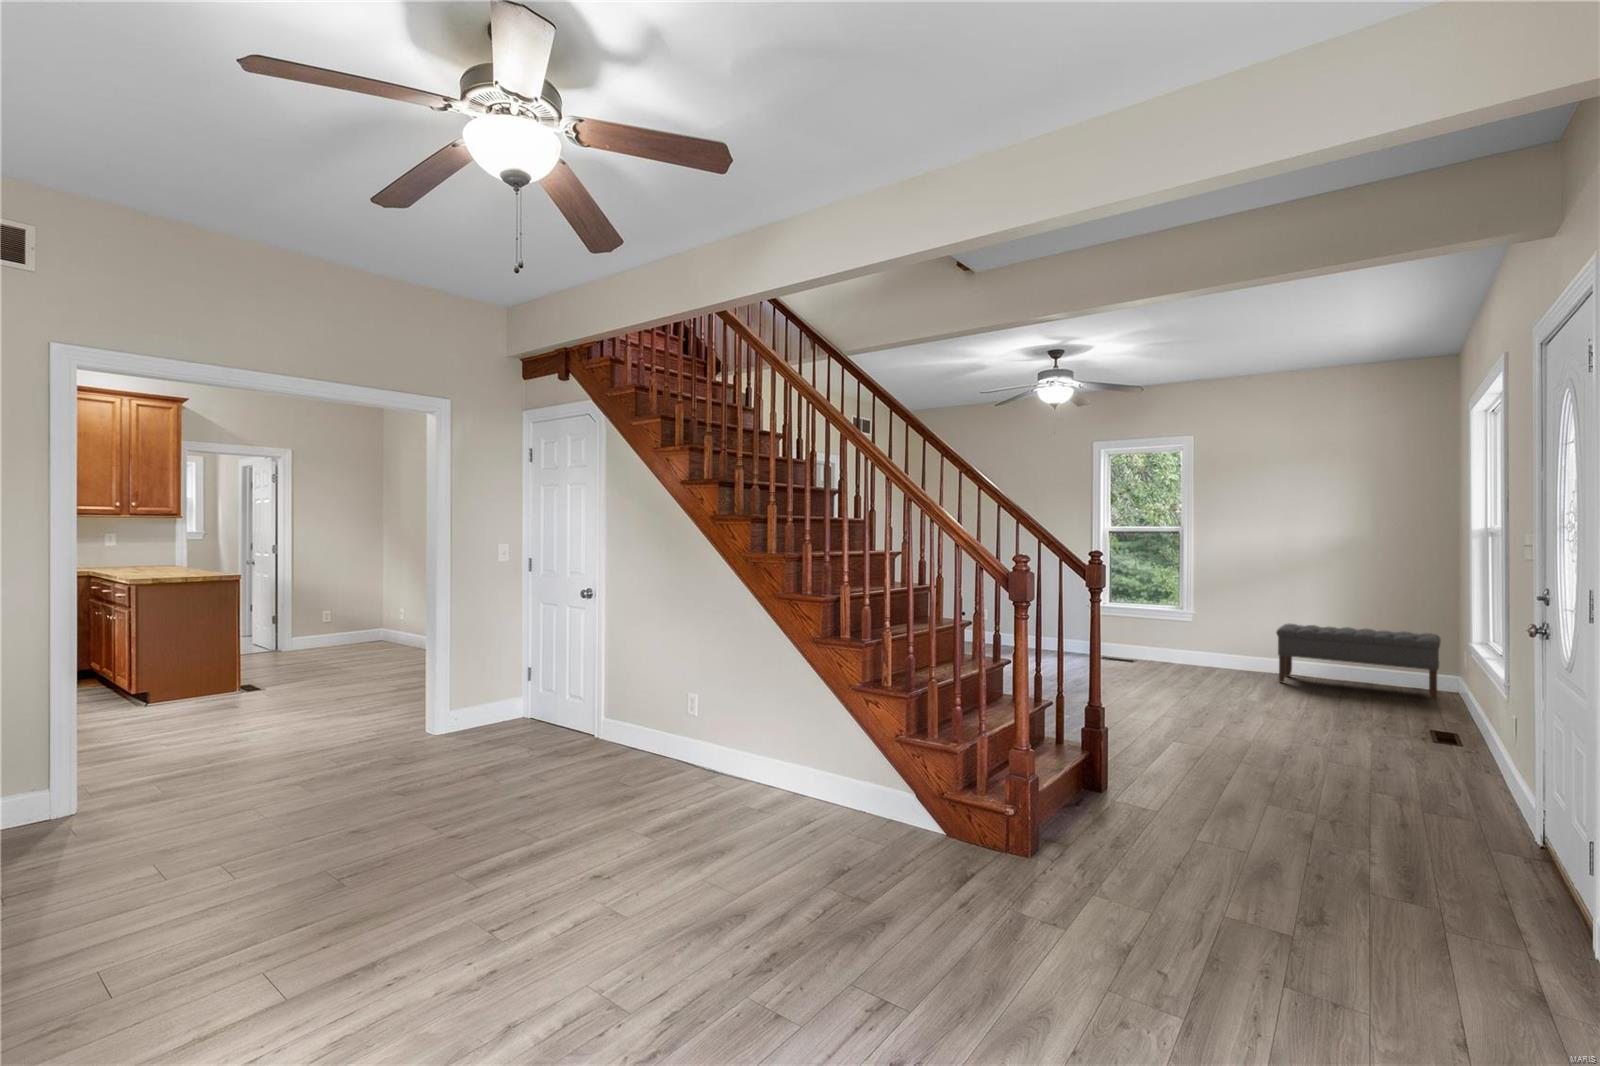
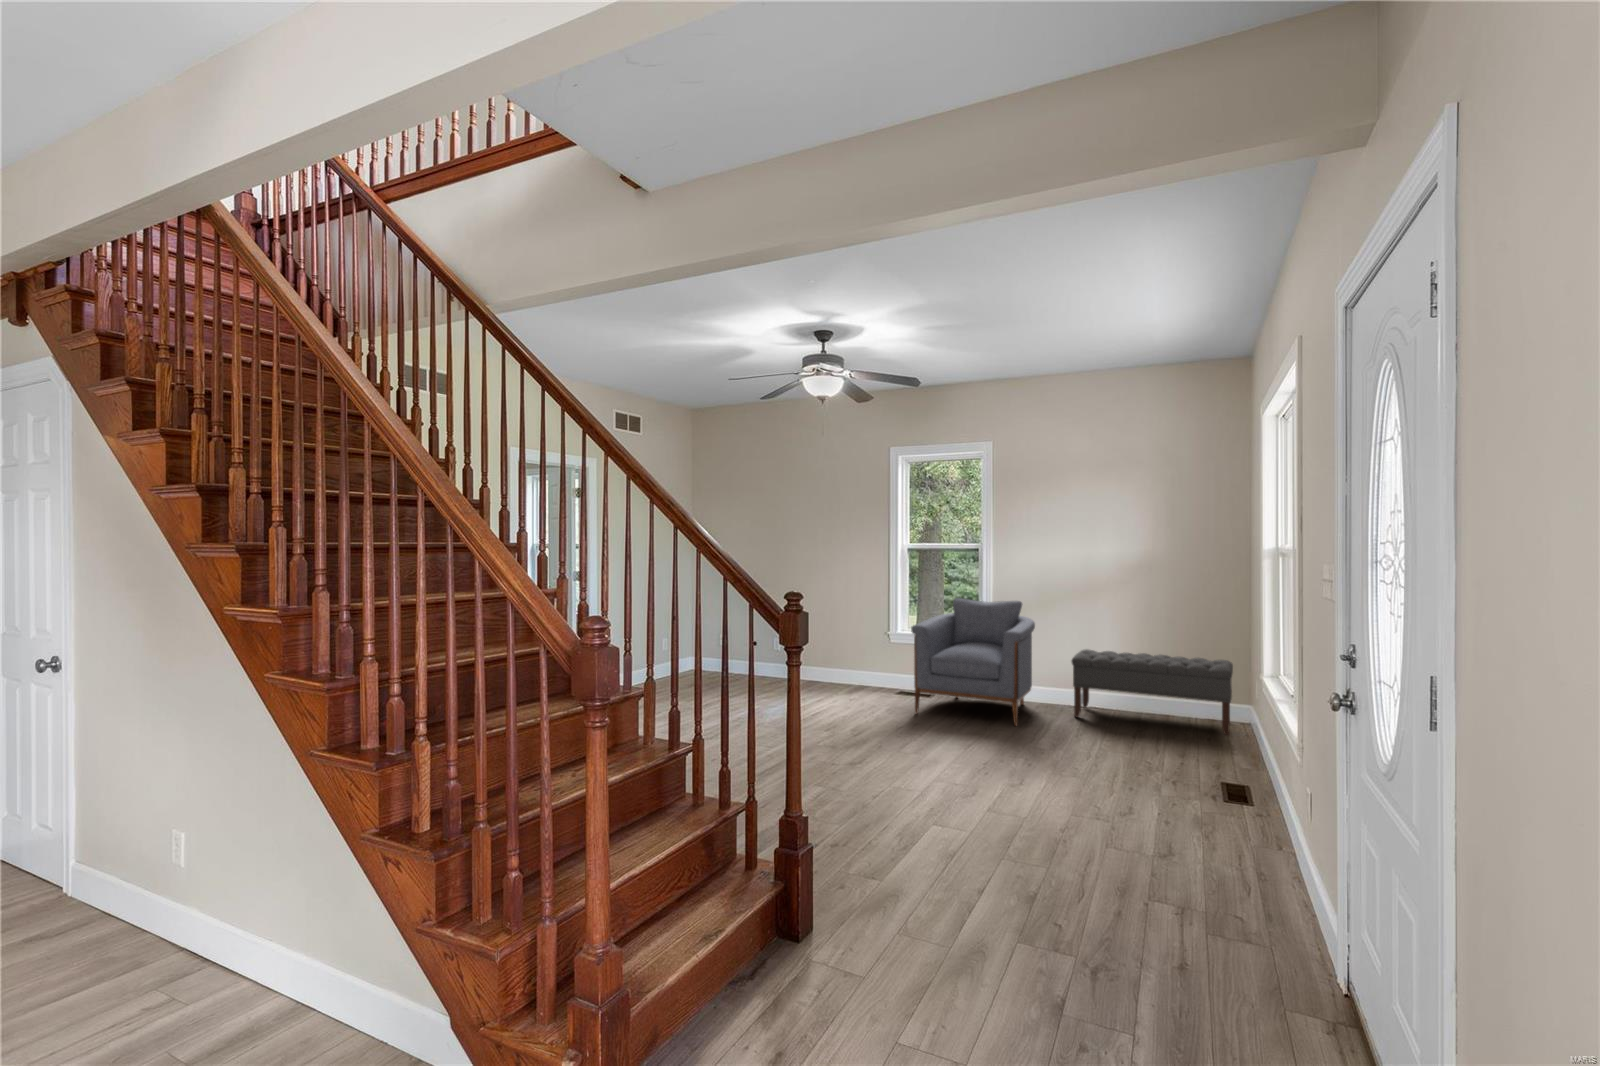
armchair: none [1123,577,1240,687] -> present [911,598,1035,726]

